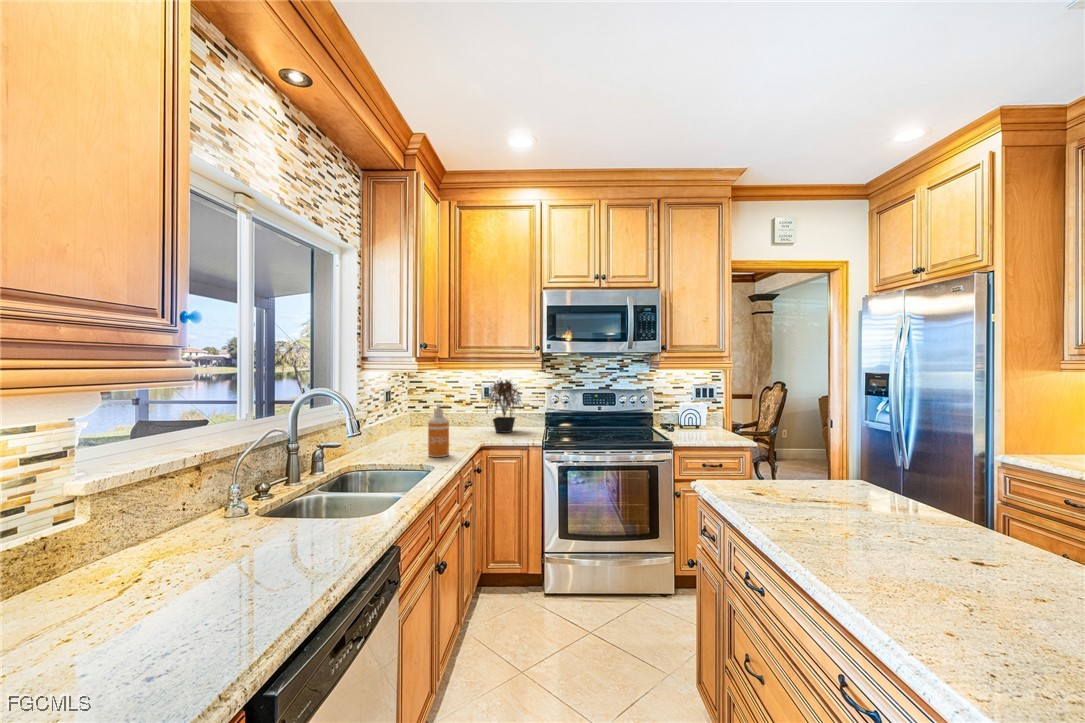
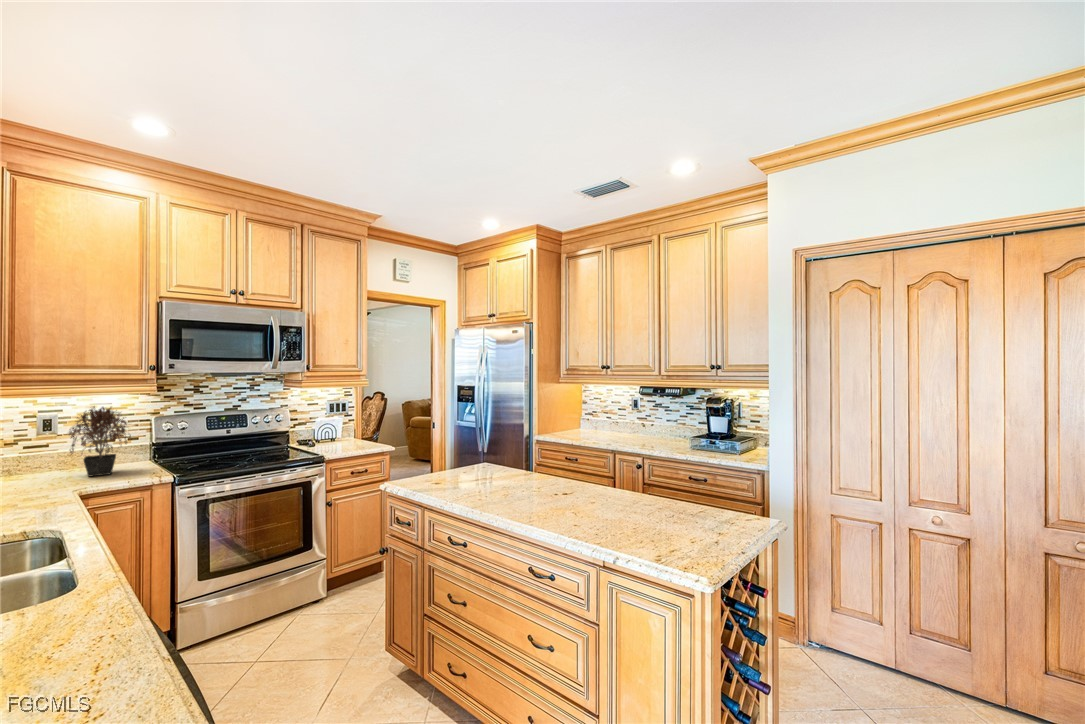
soap dispenser: present [428,404,449,457] -> none [24,447,63,519]

